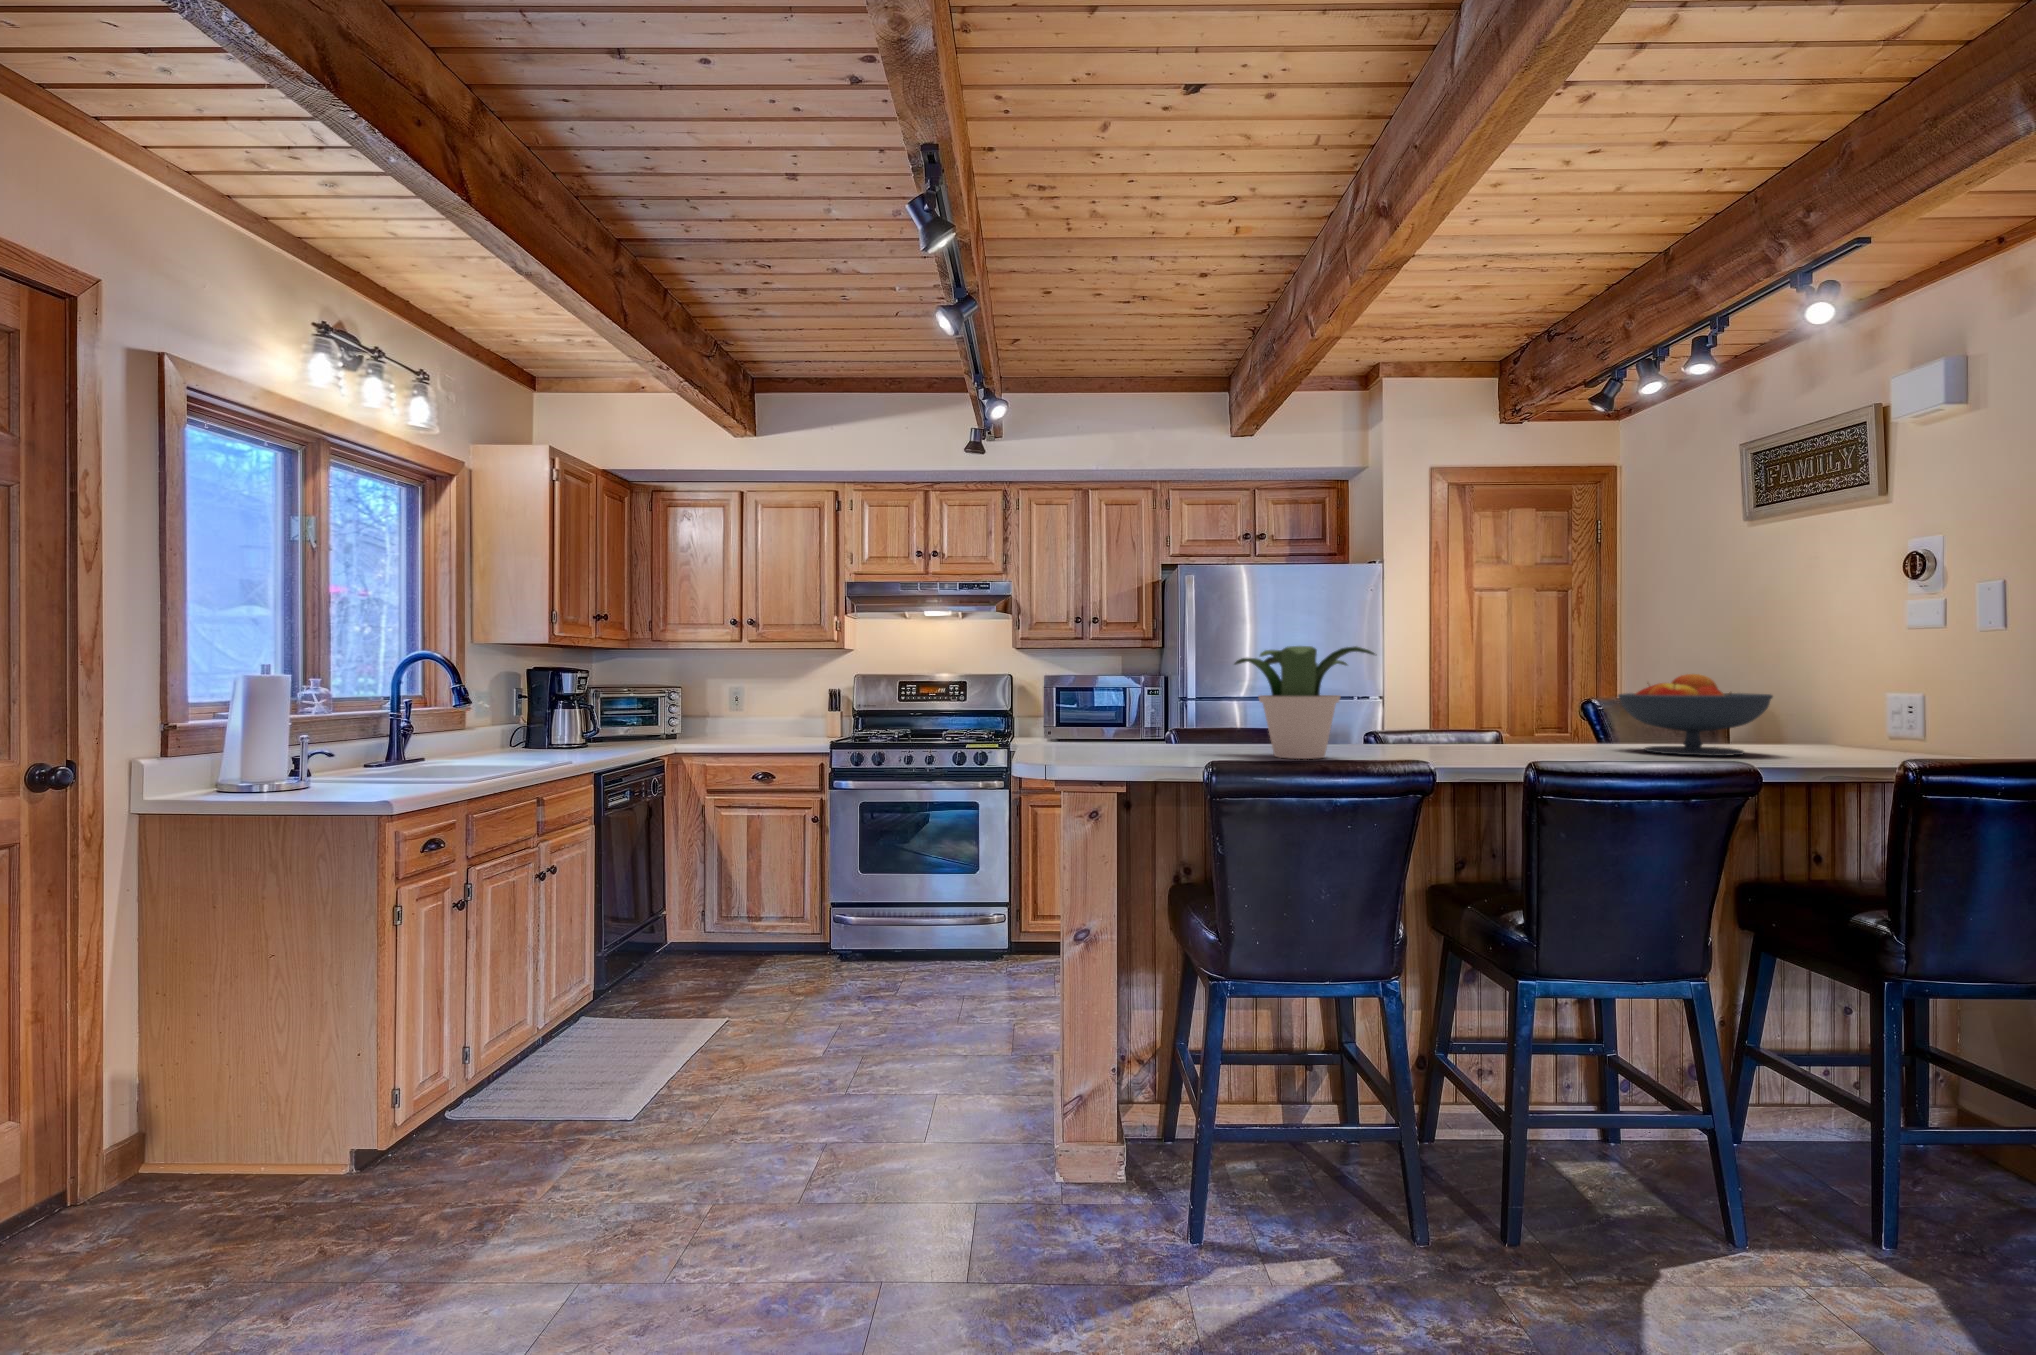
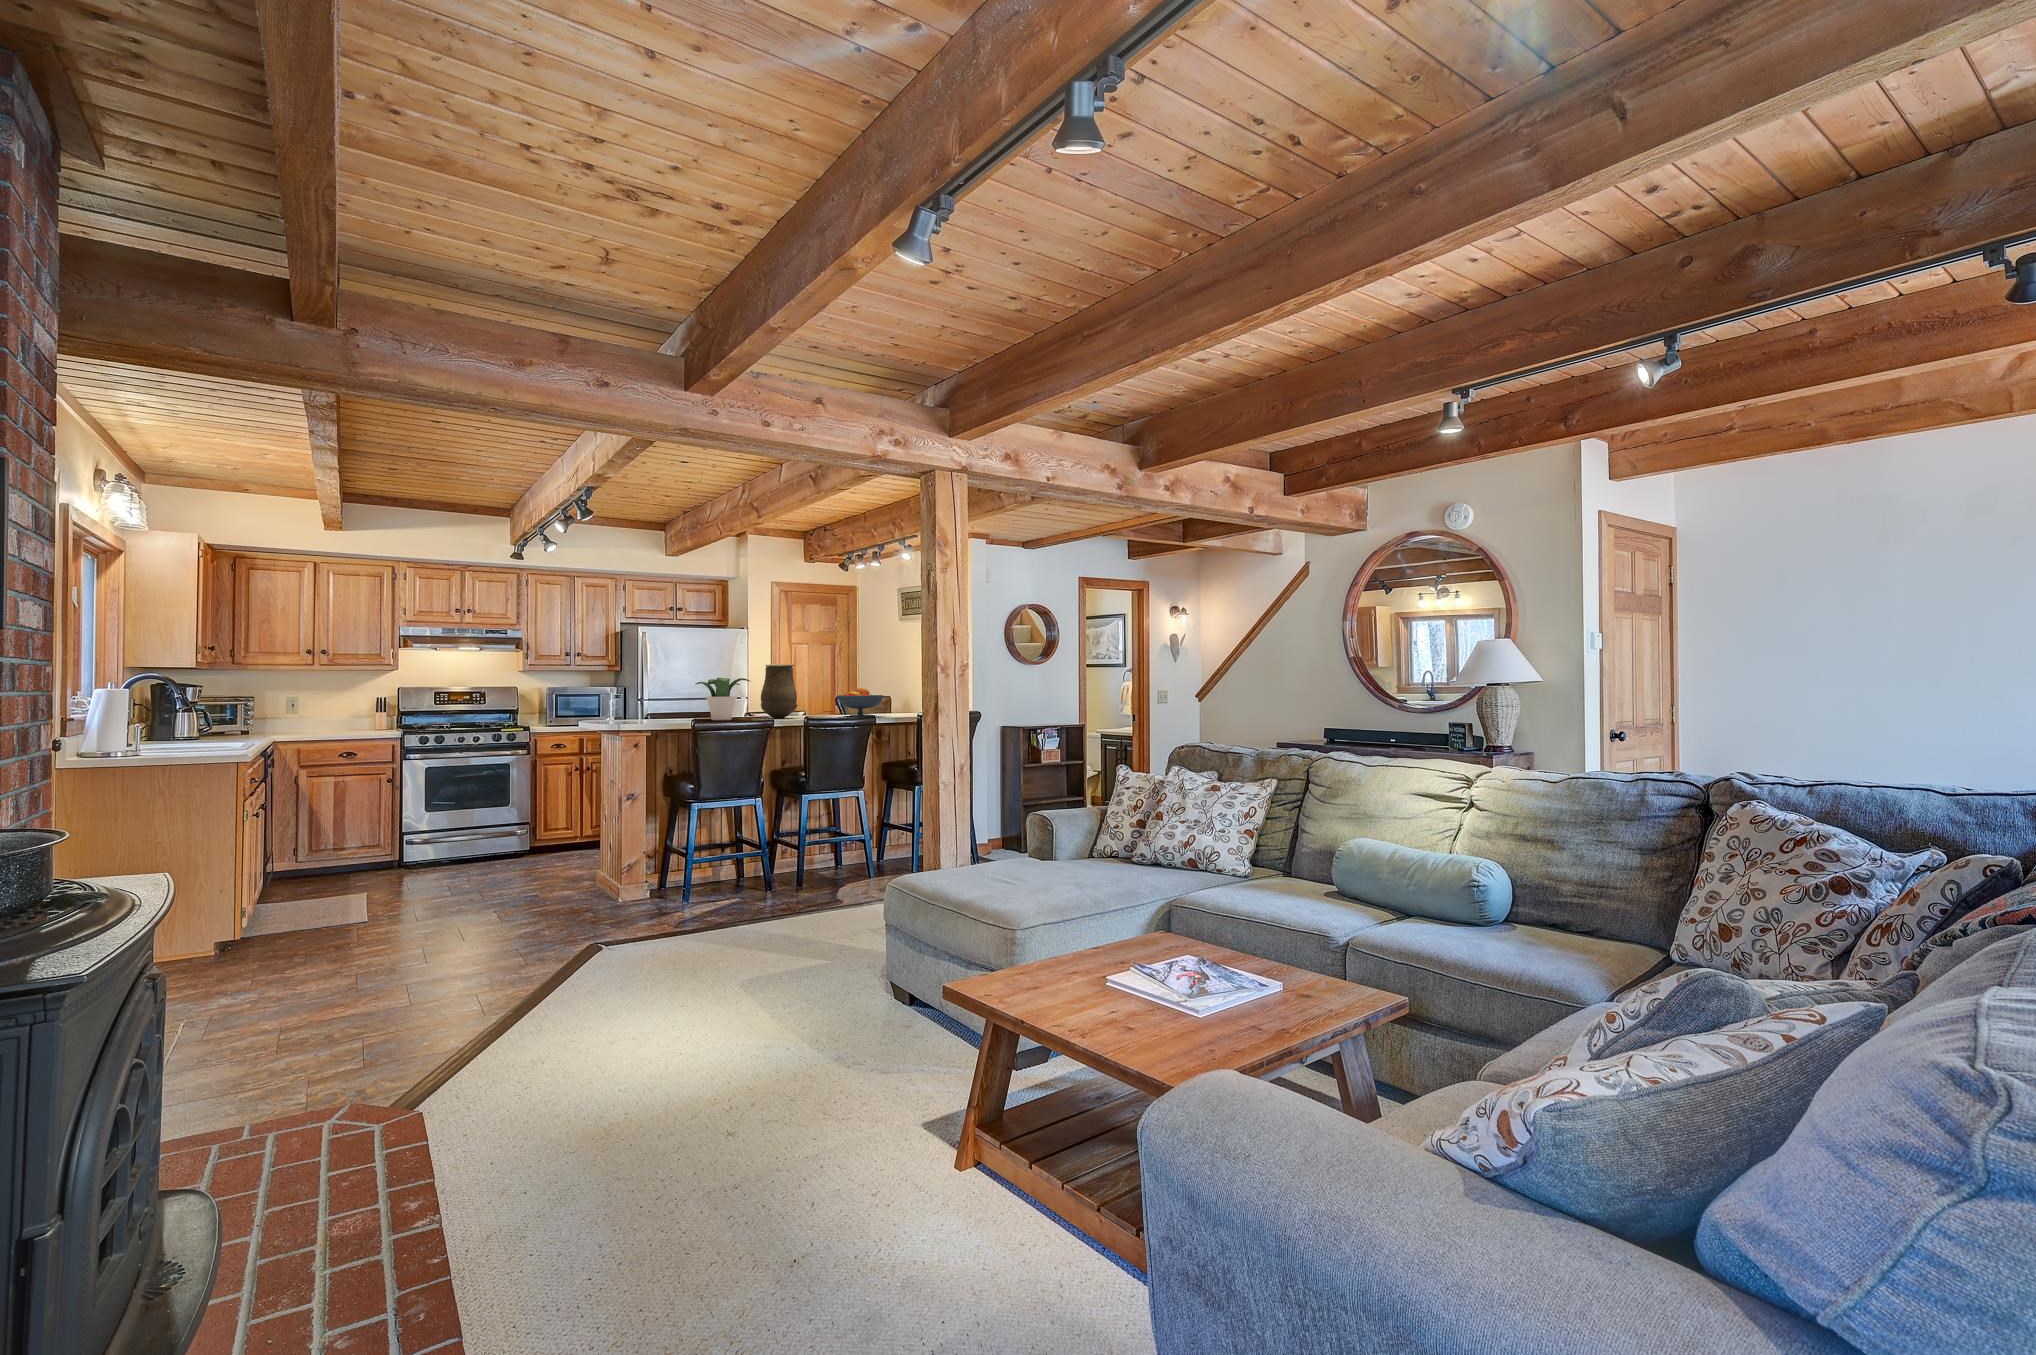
vase: none [1406,611,1513,754] -> present [761,664,798,718]

